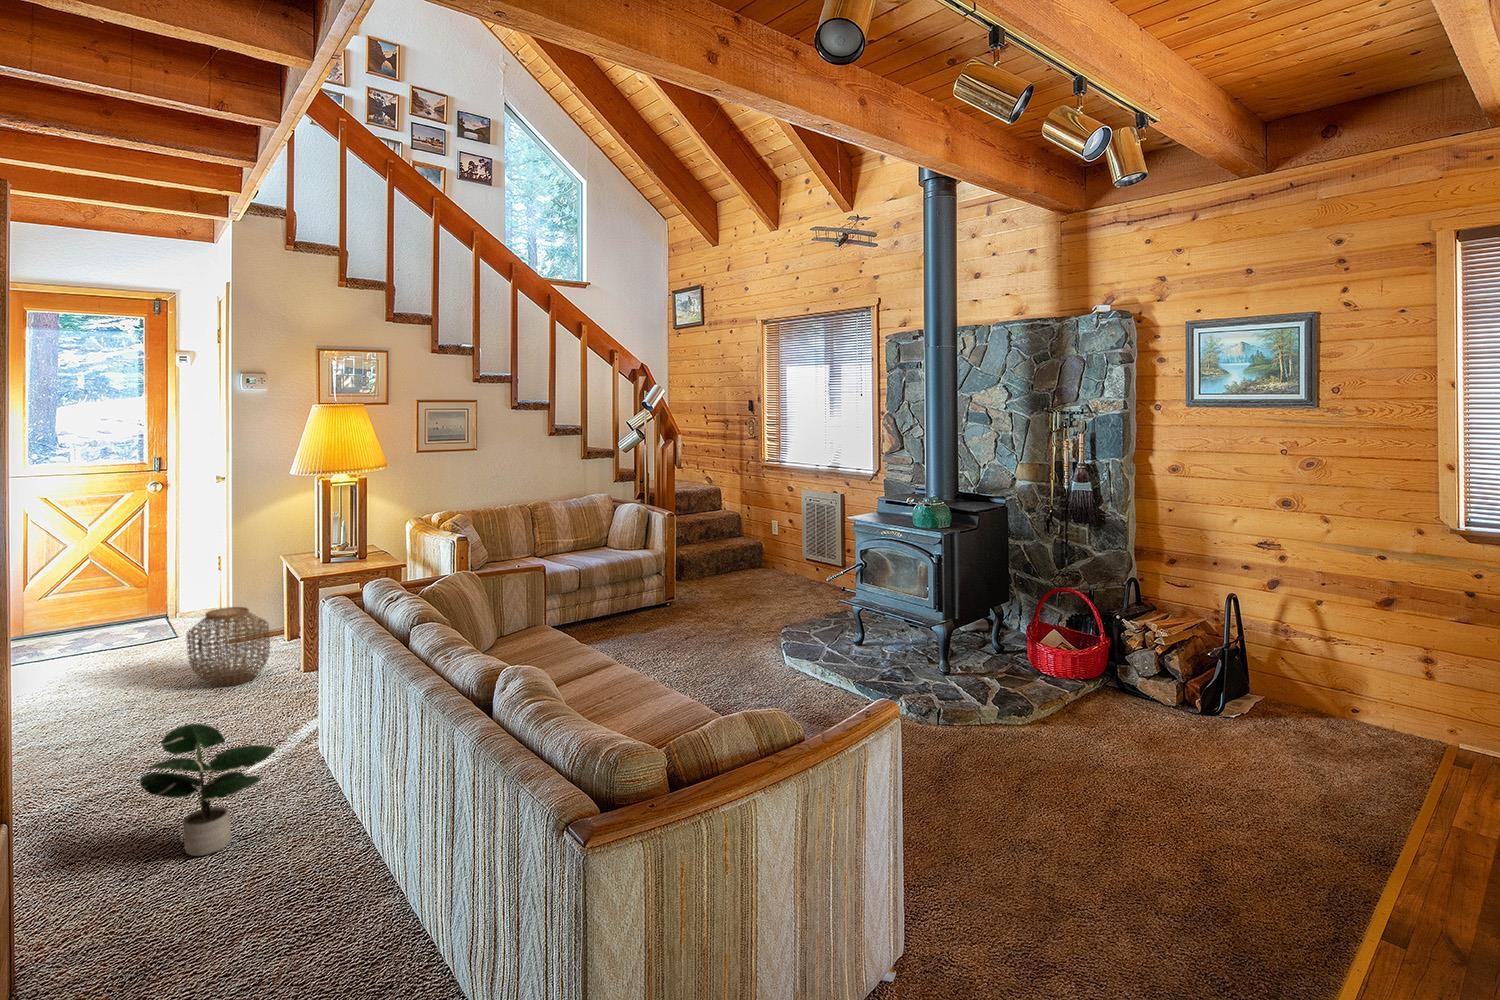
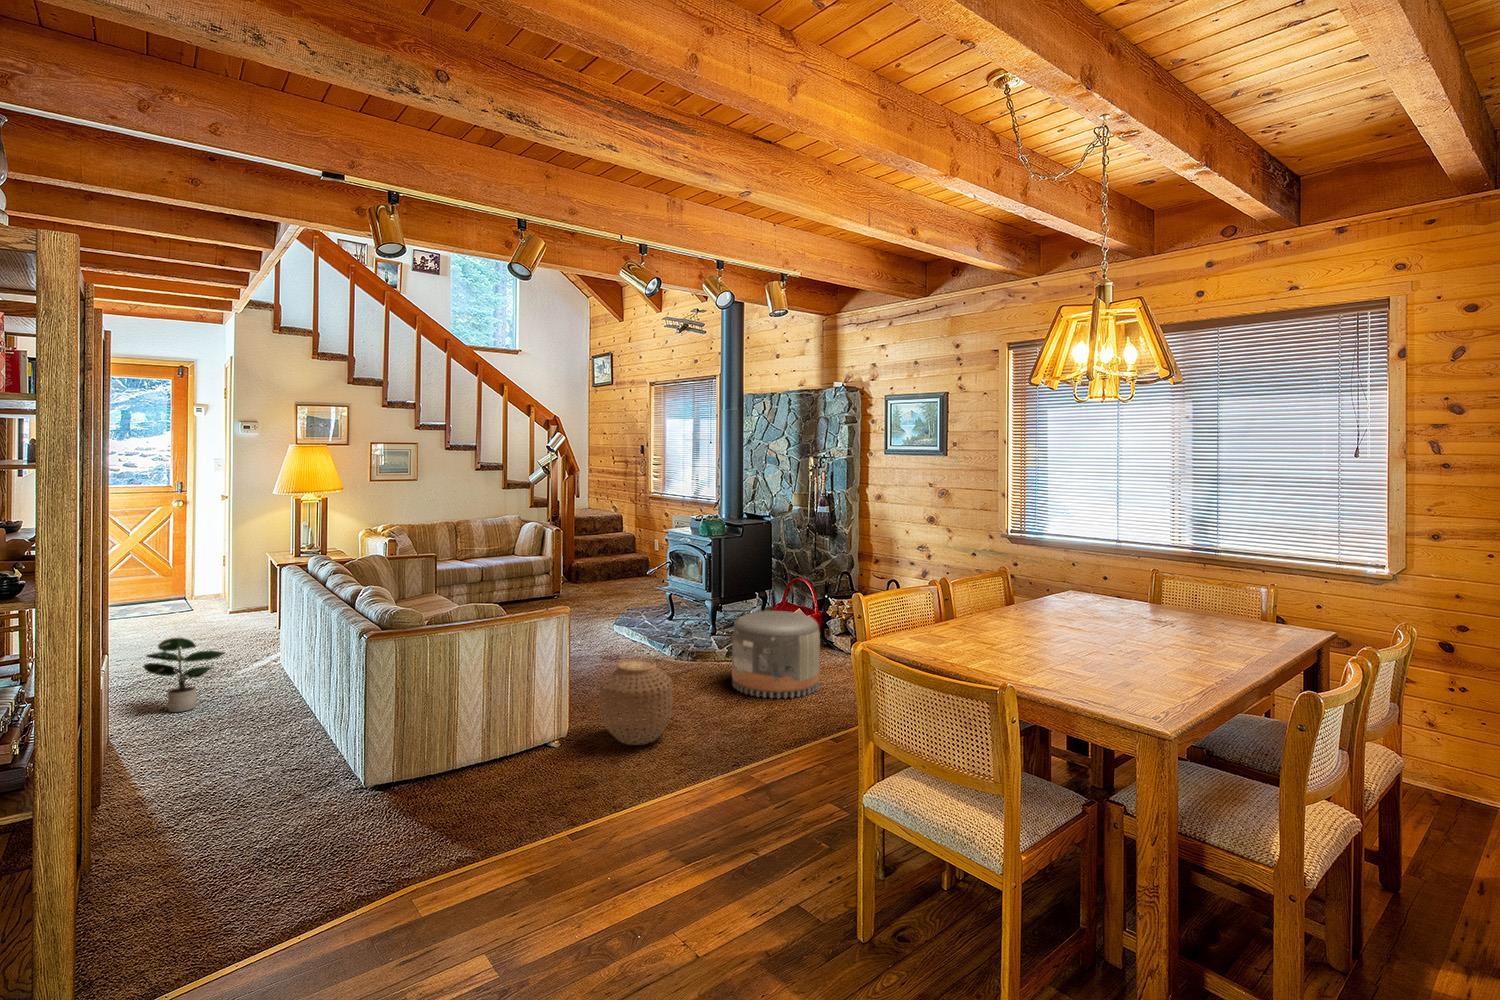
woven basket: present [186,607,270,686] -> present [600,659,673,745]
pouf: none [1054,648,1209,797] -> present [732,611,820,699]

